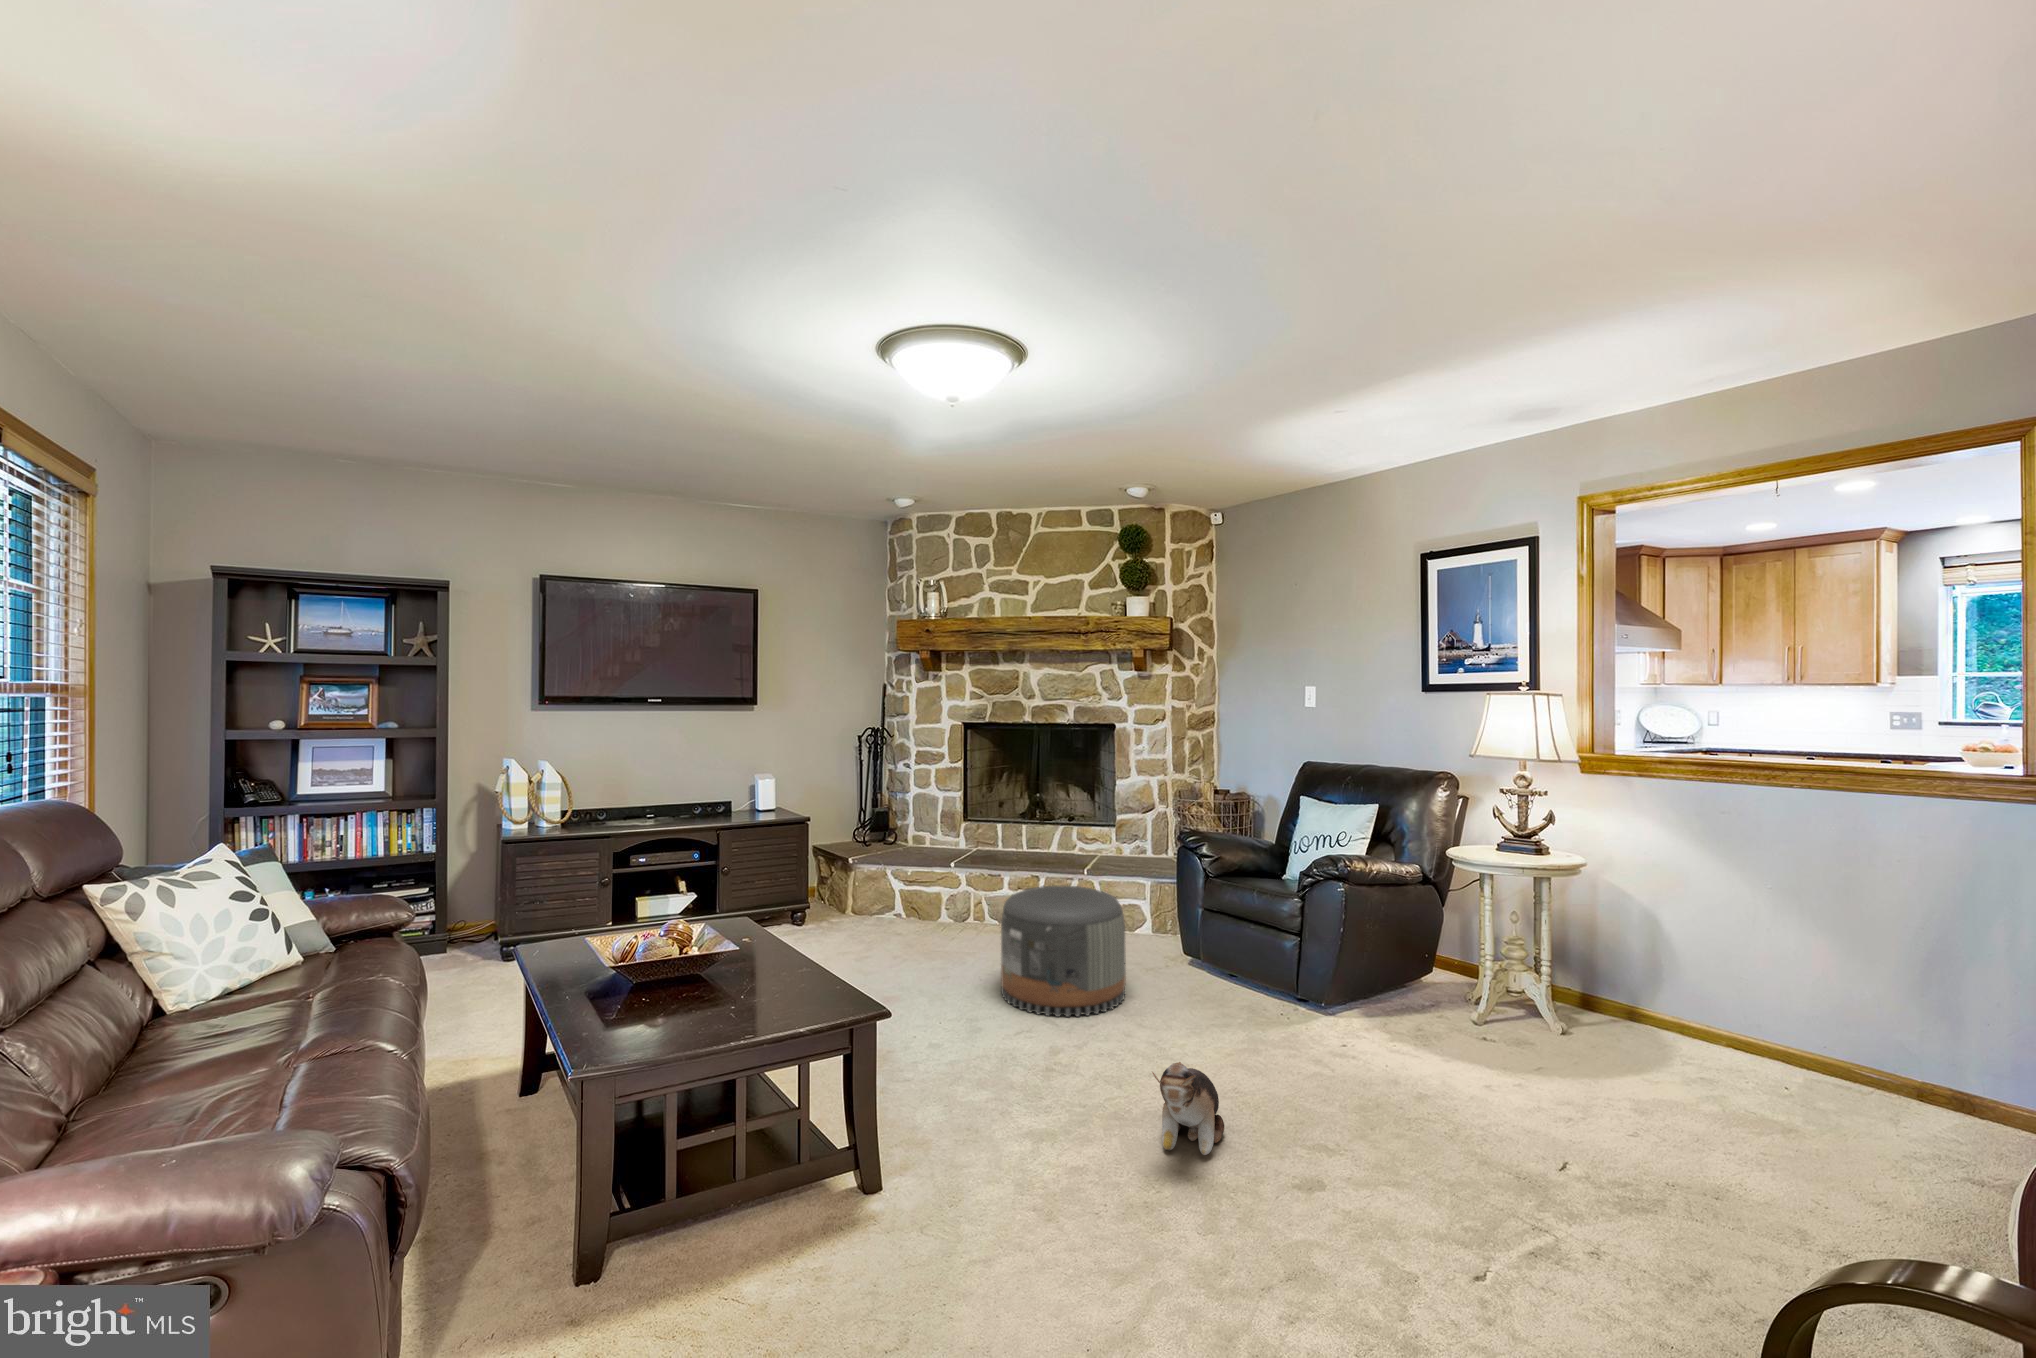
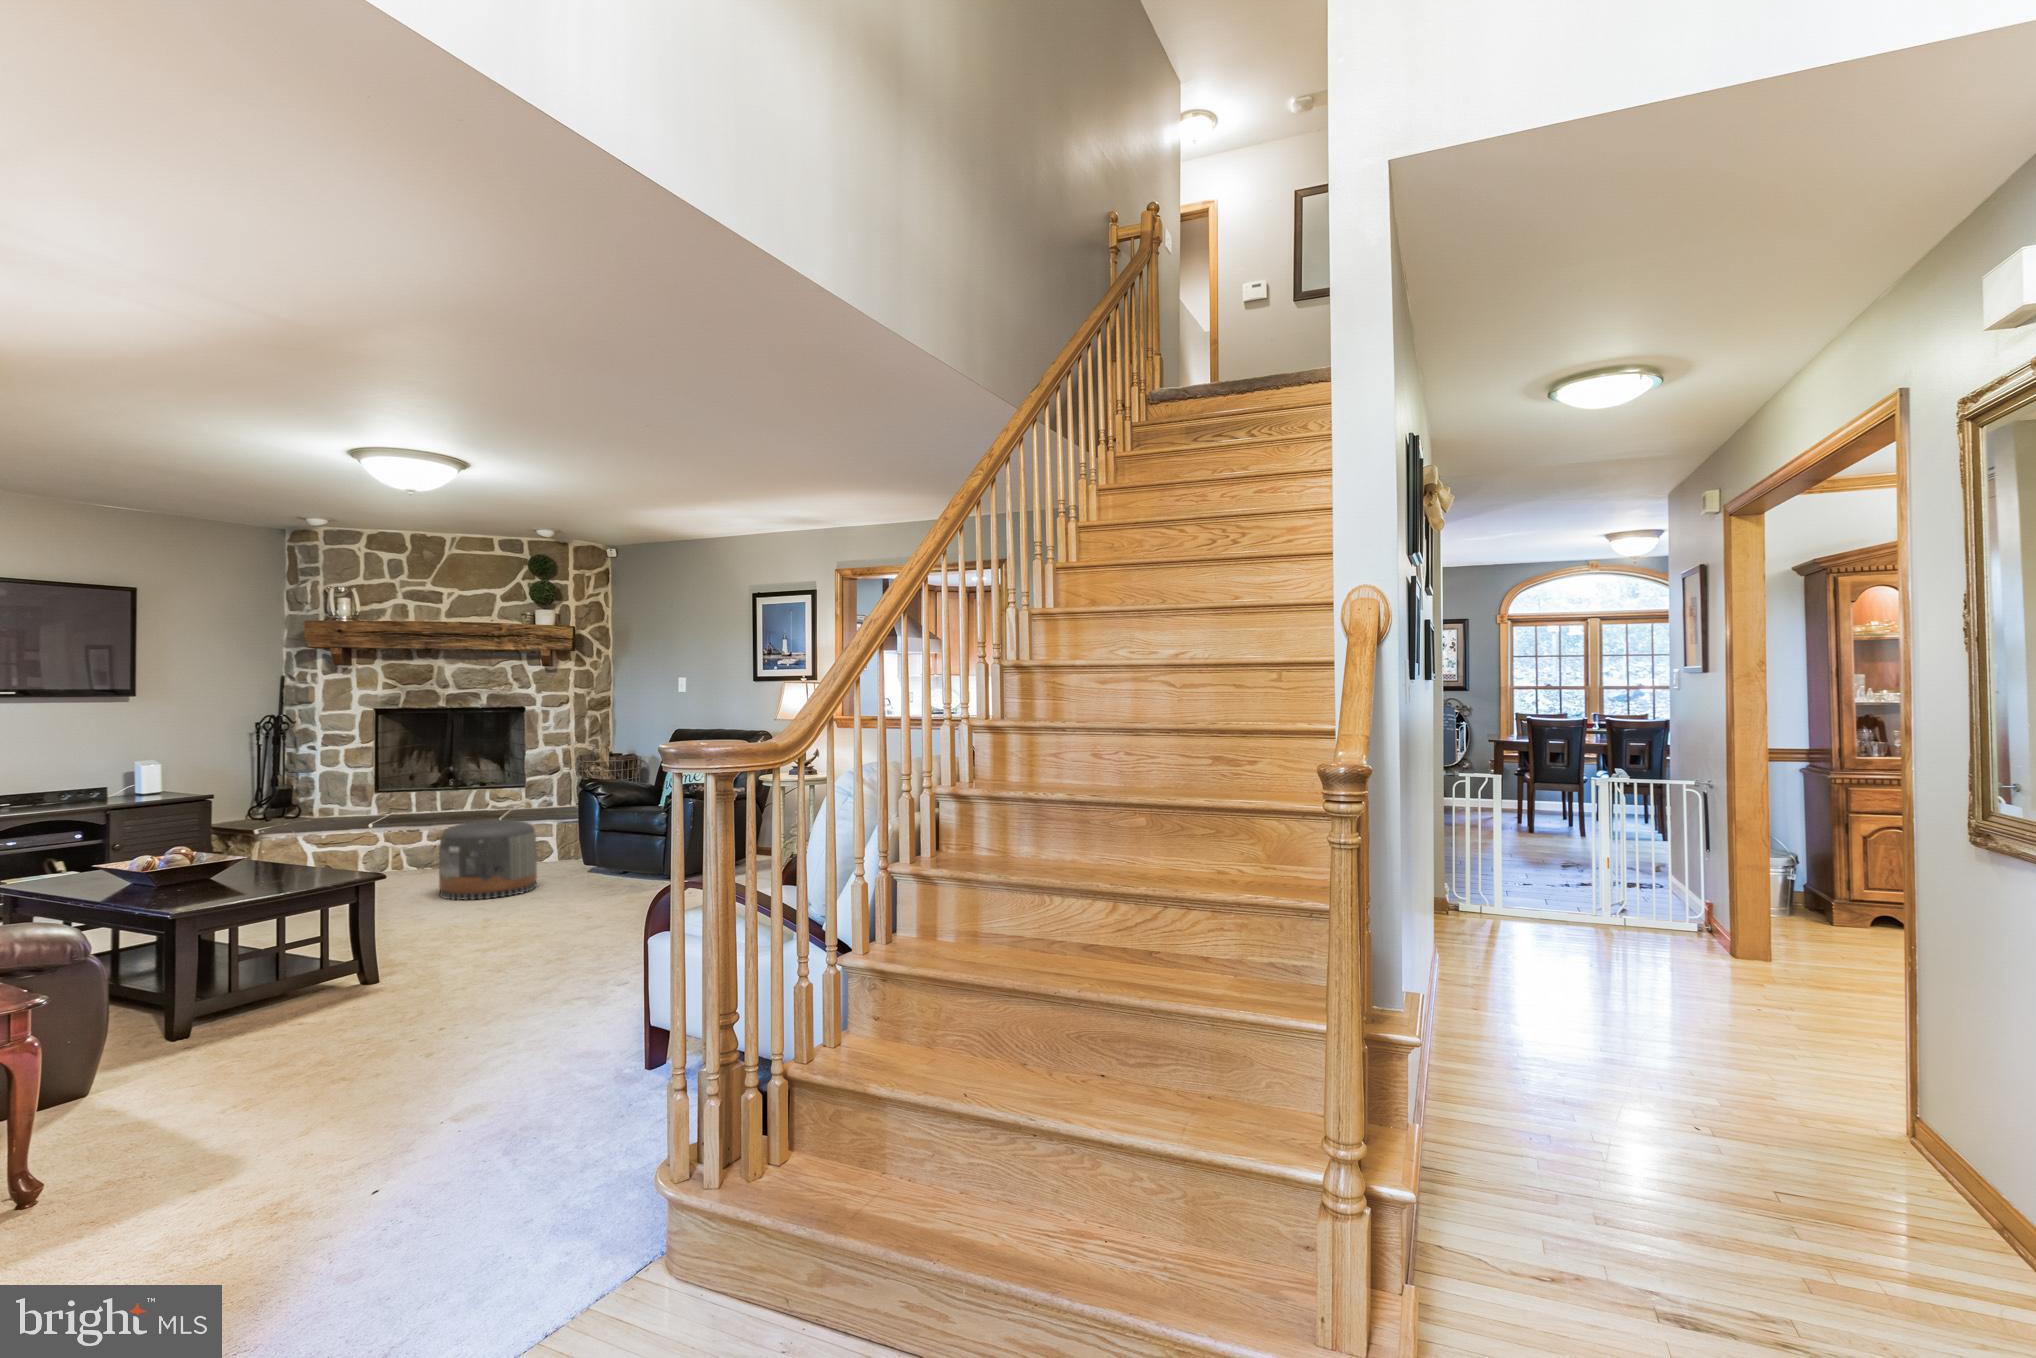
plush toy: present [1152,1062,1224,1155] -> none [557,876,598,924]

